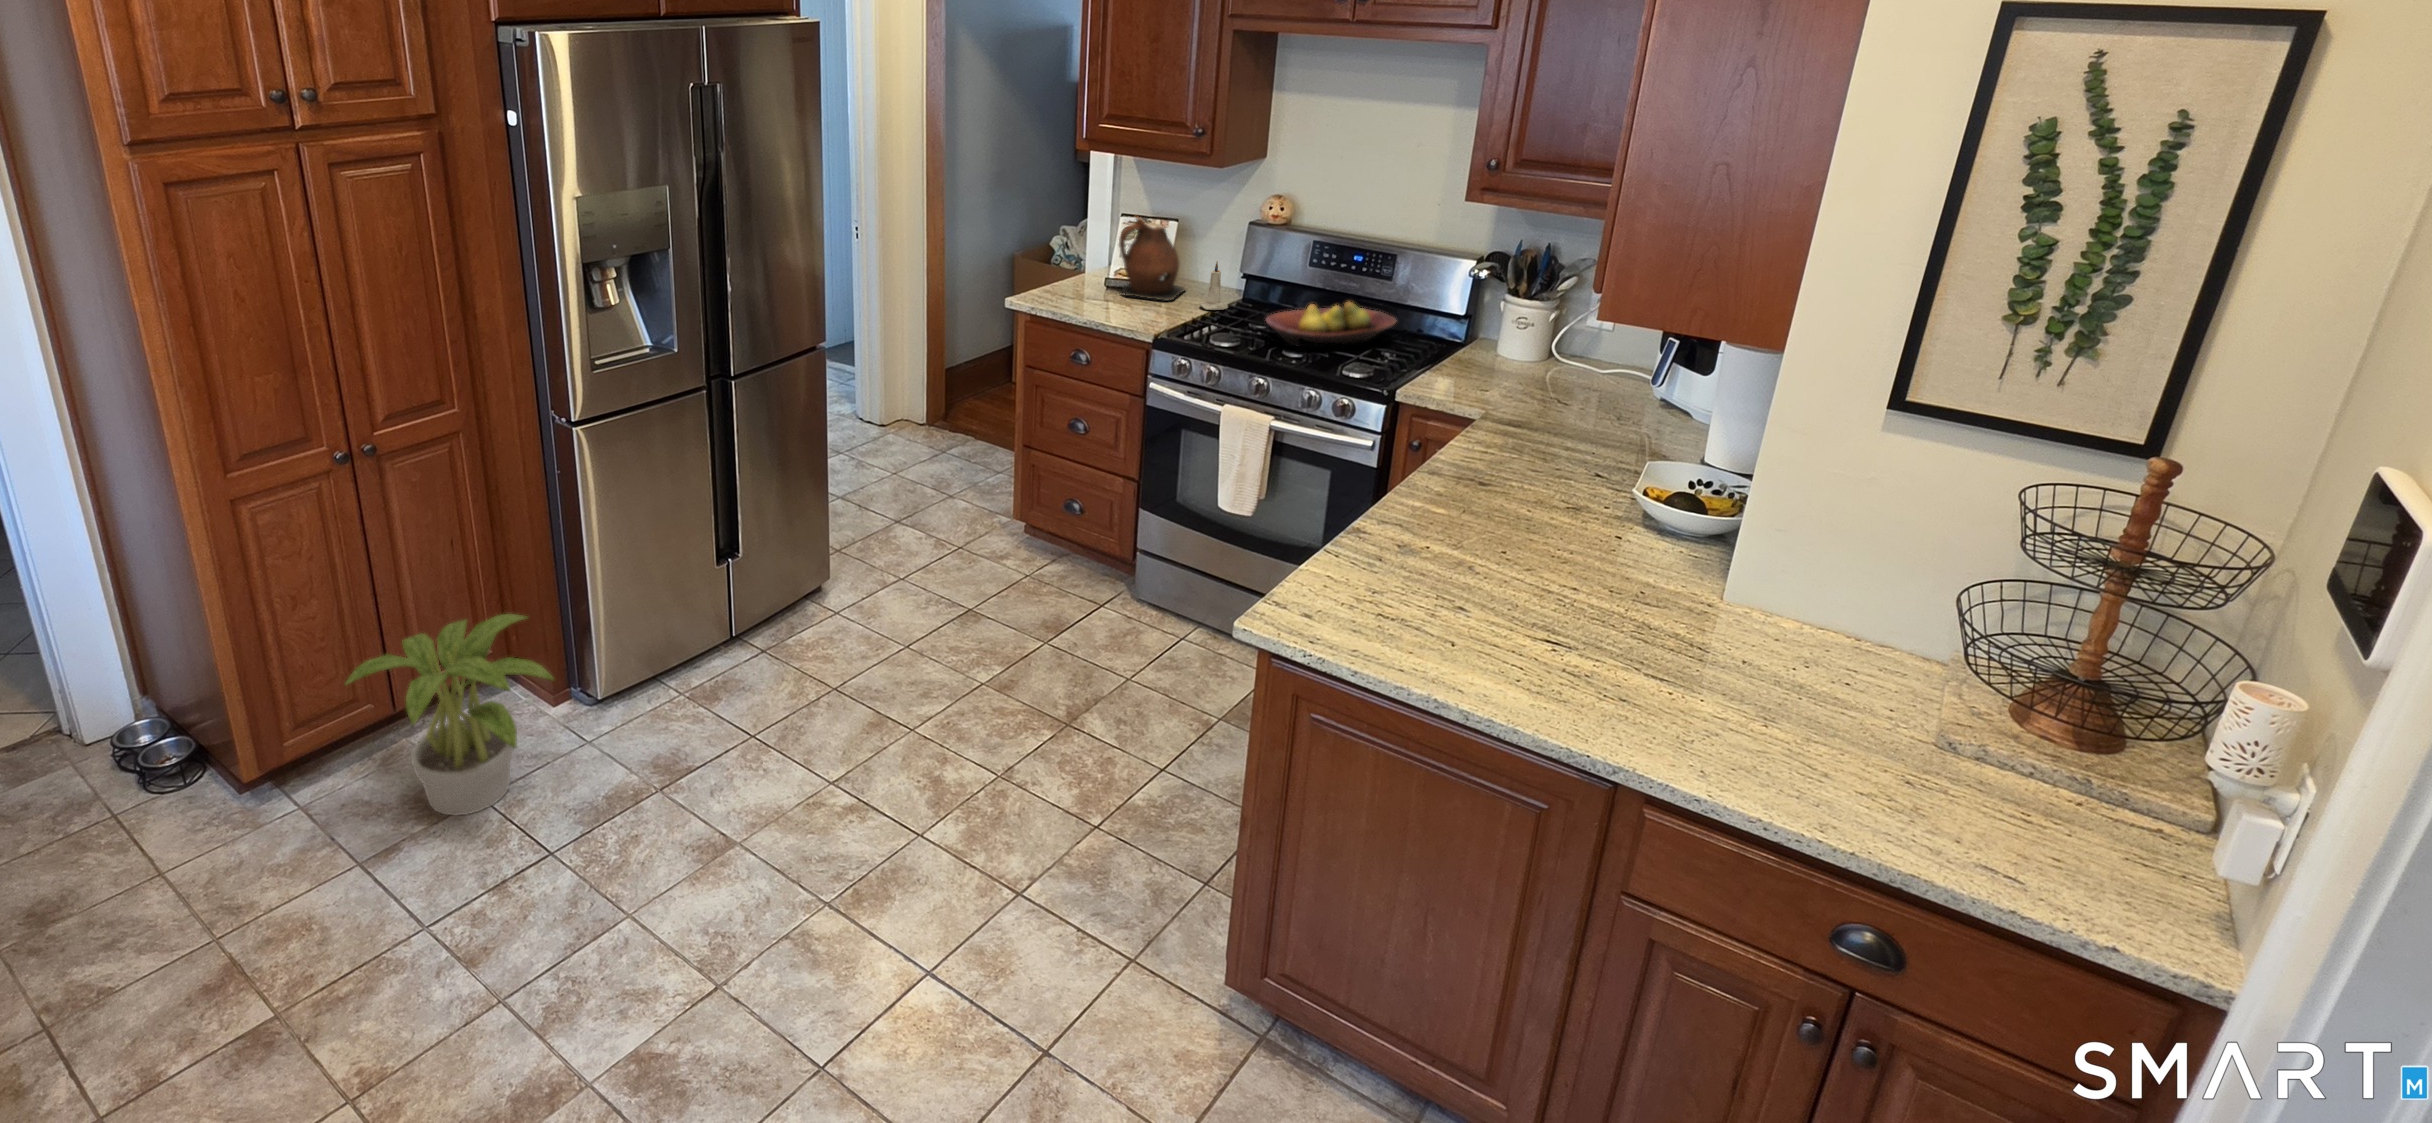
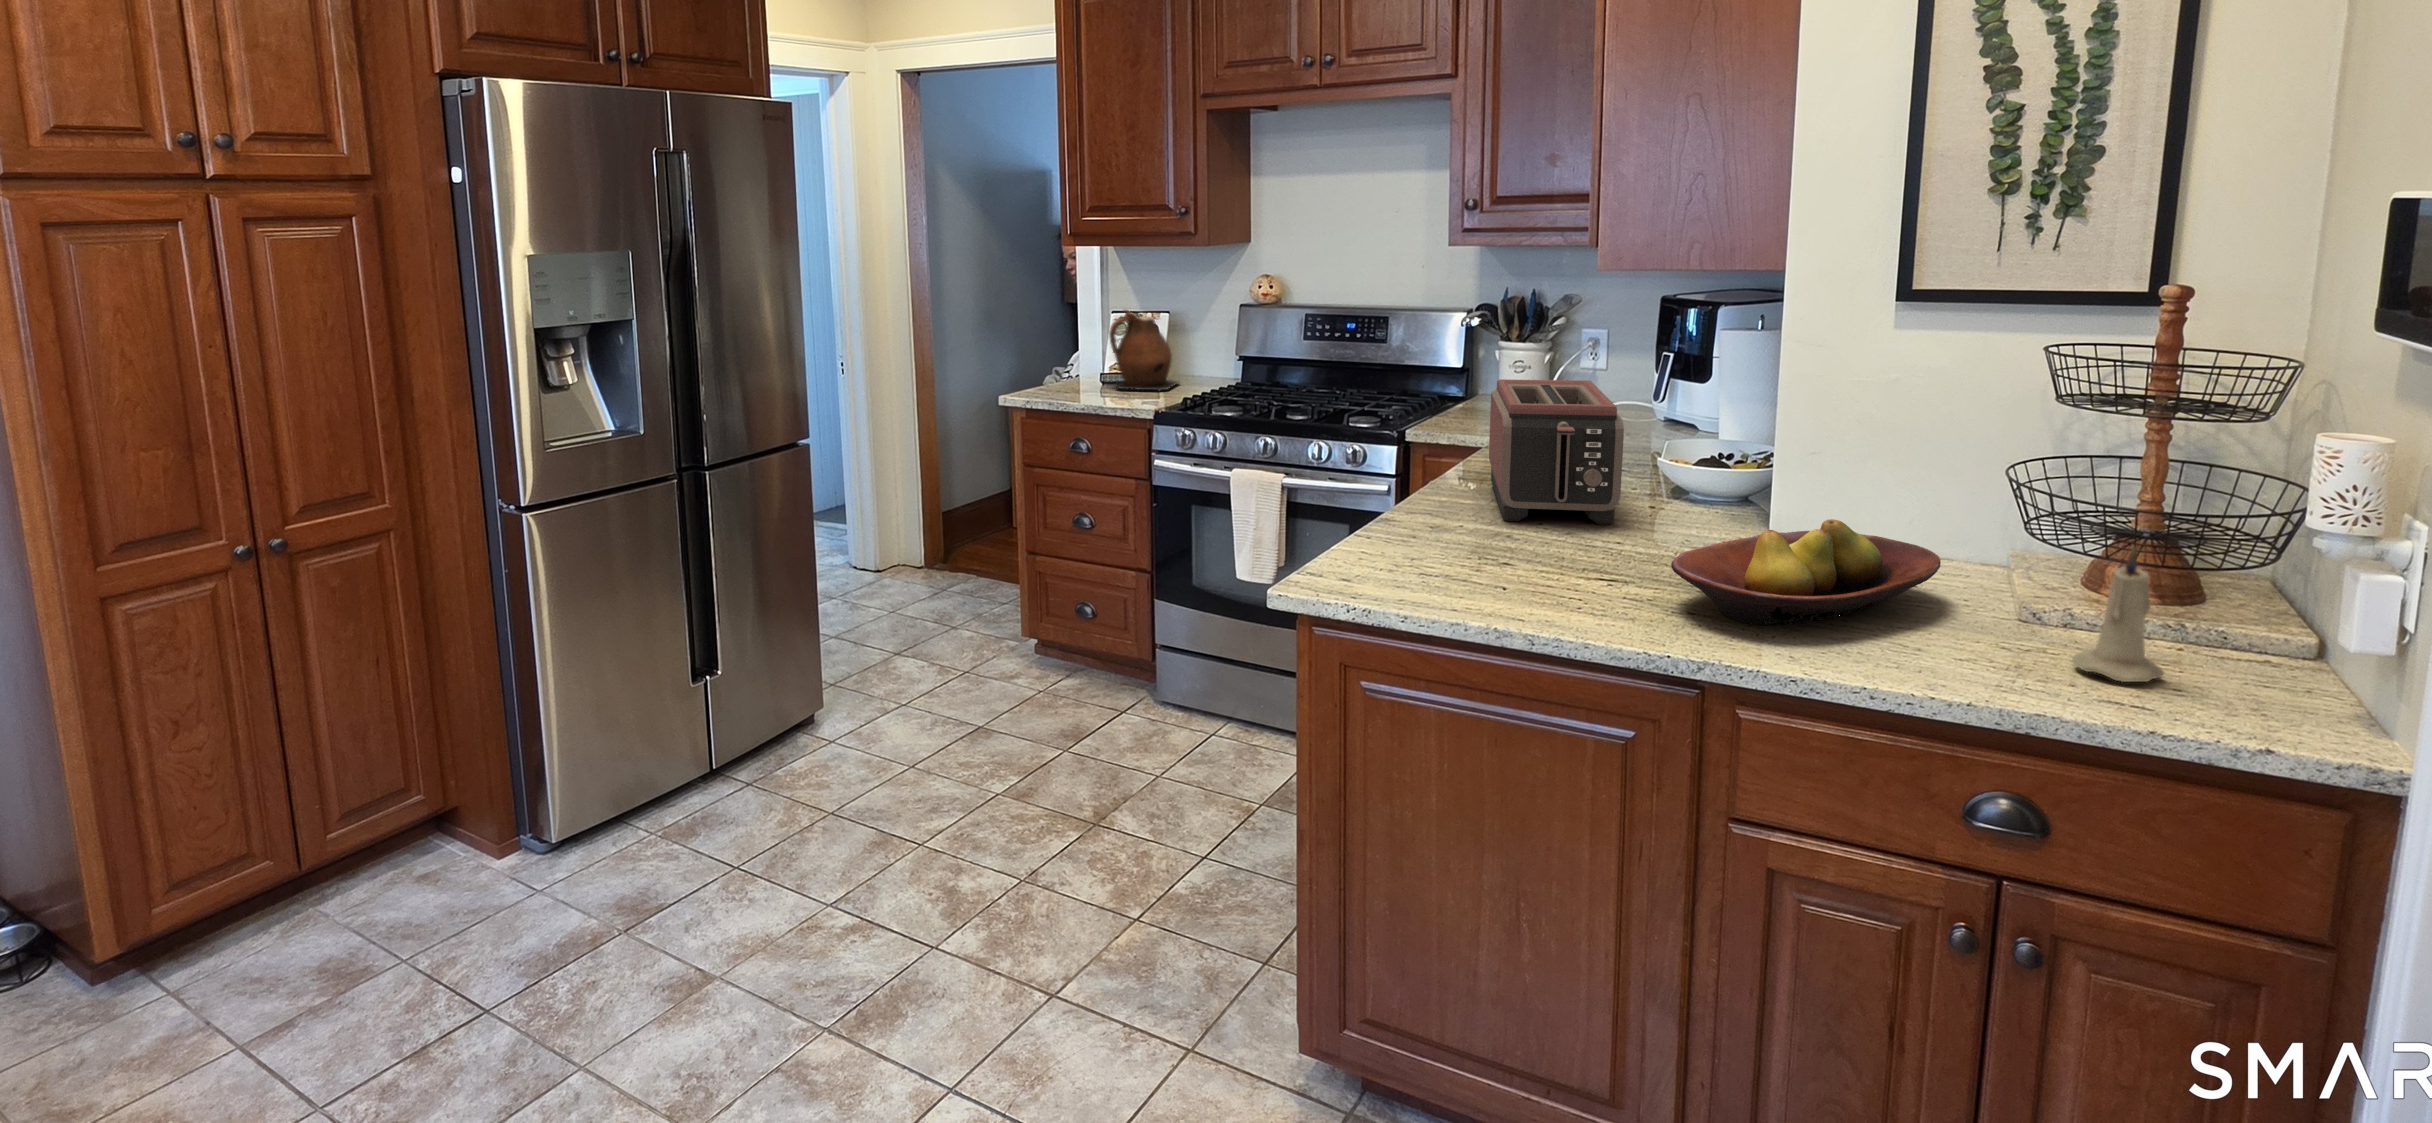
candle: present [1200,261,1228,310] -> present [2072,546,2164,682]
fruit bowl: present [1266,302,1396,346] -> present [1671,519,1941,625]
toaster: none [1470,391,1601,559] -> present [1489,379,1624,525]
potted plant: present [345,614,554,816] -> none [233,731,498,981]

